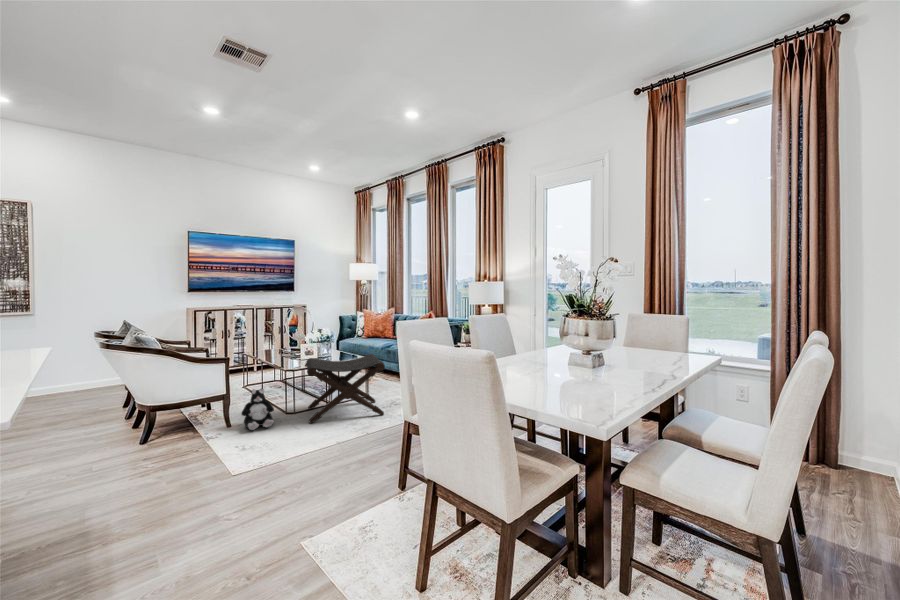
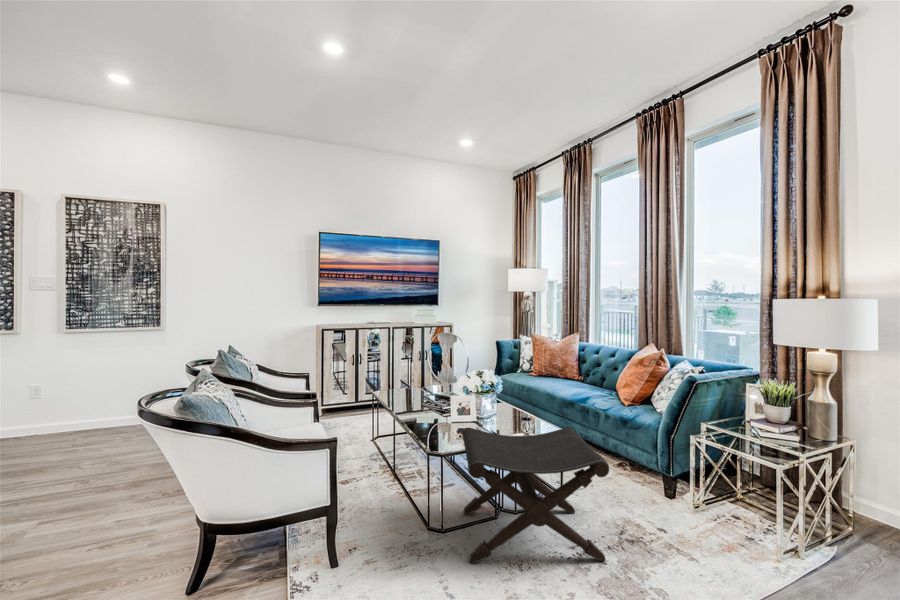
plush toy: present [242,388,274,430] -> none [361,484,412,568]

